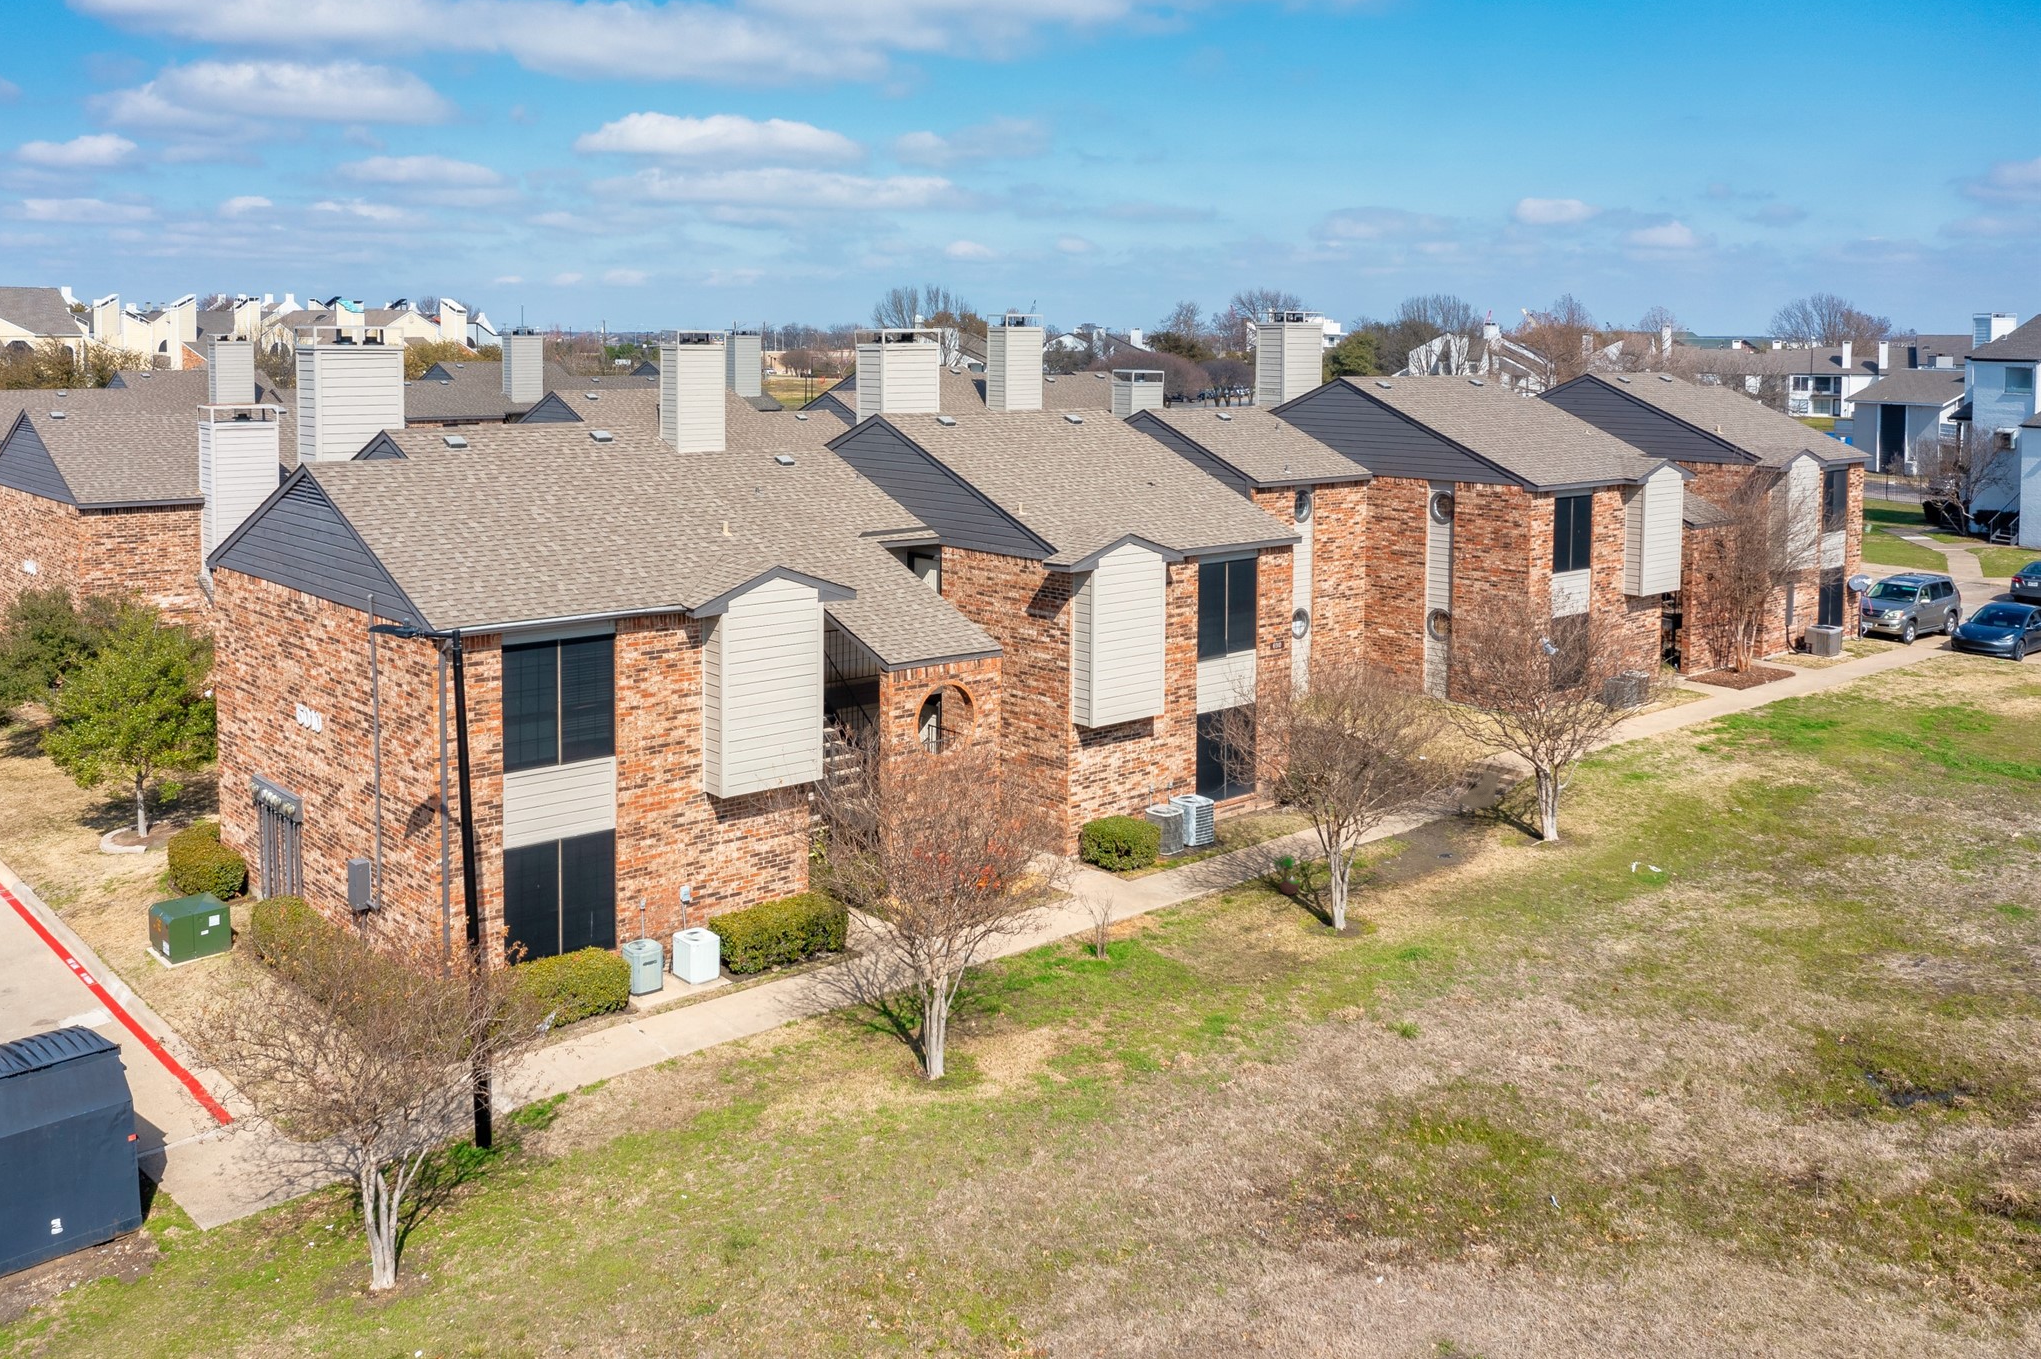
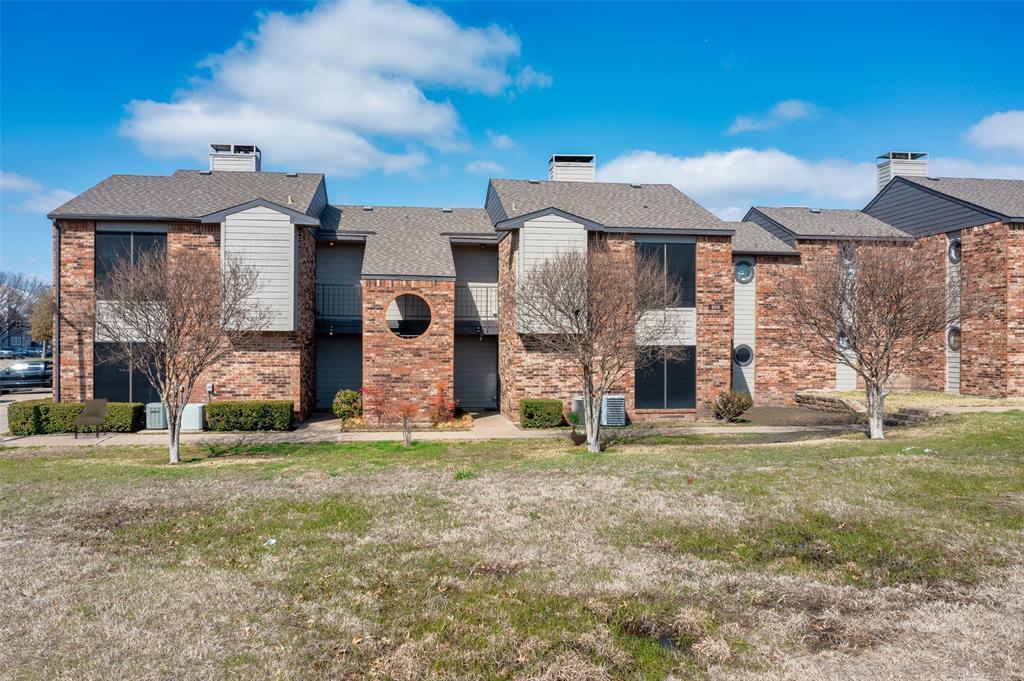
chair: present [1458,771,1498,823] -> present [74,399,107,438]

